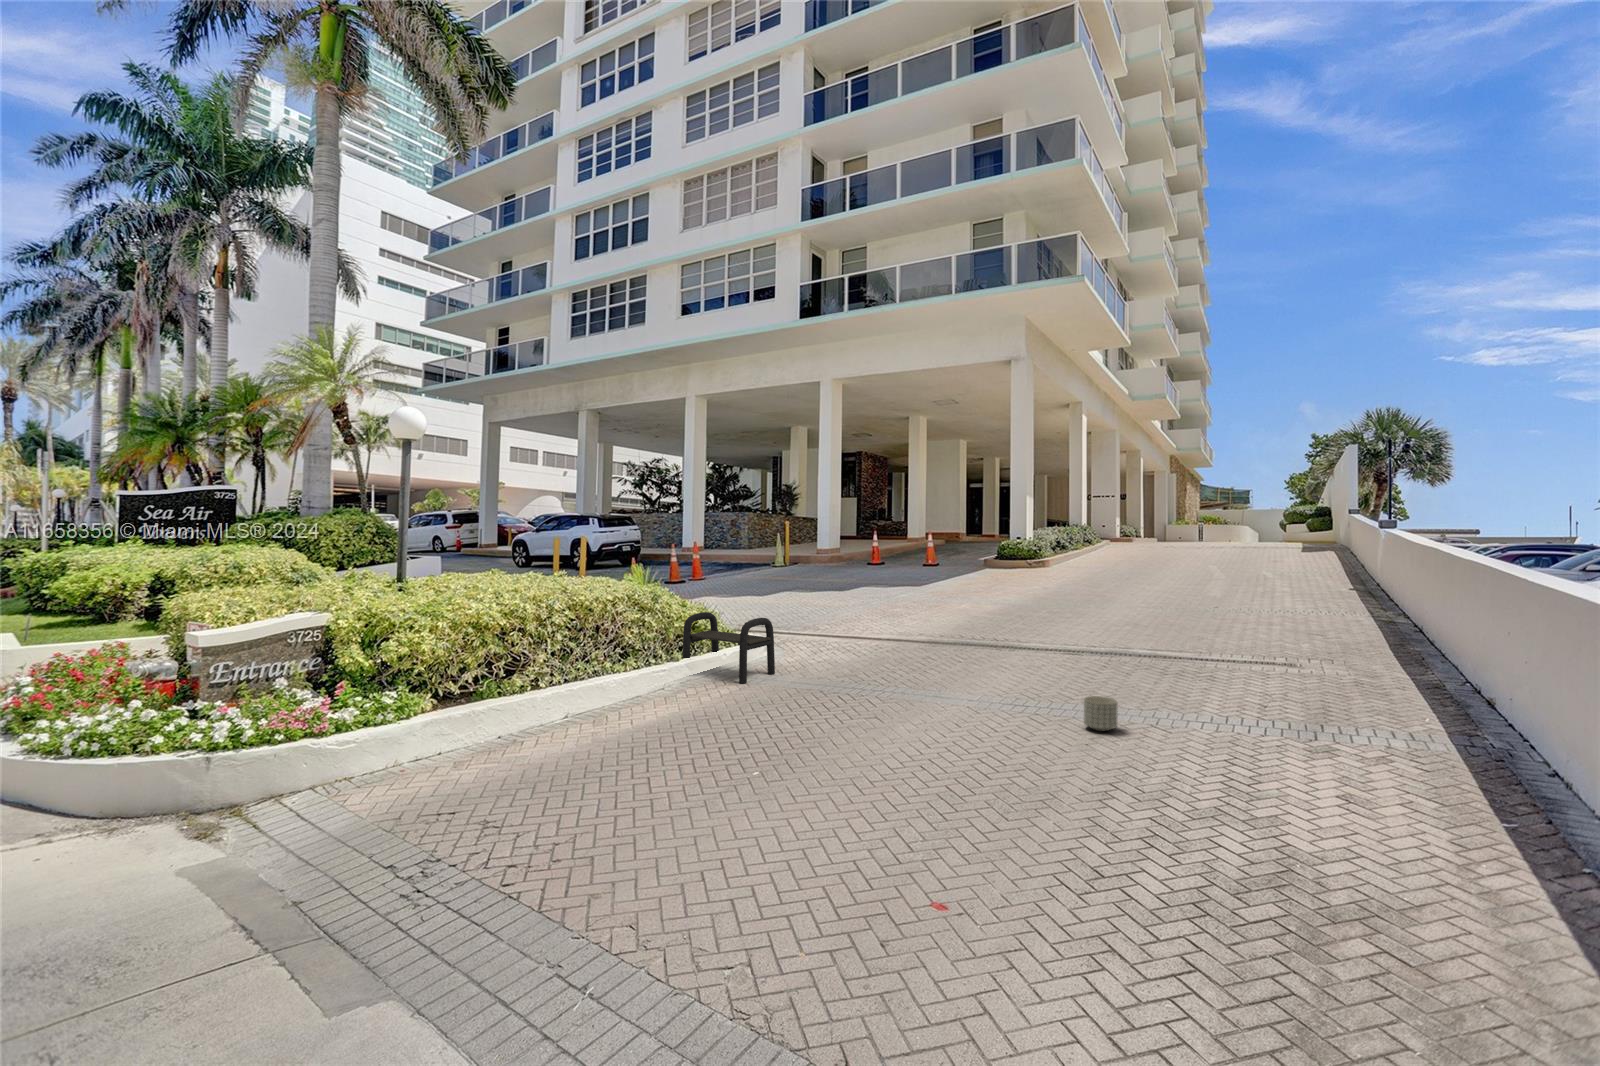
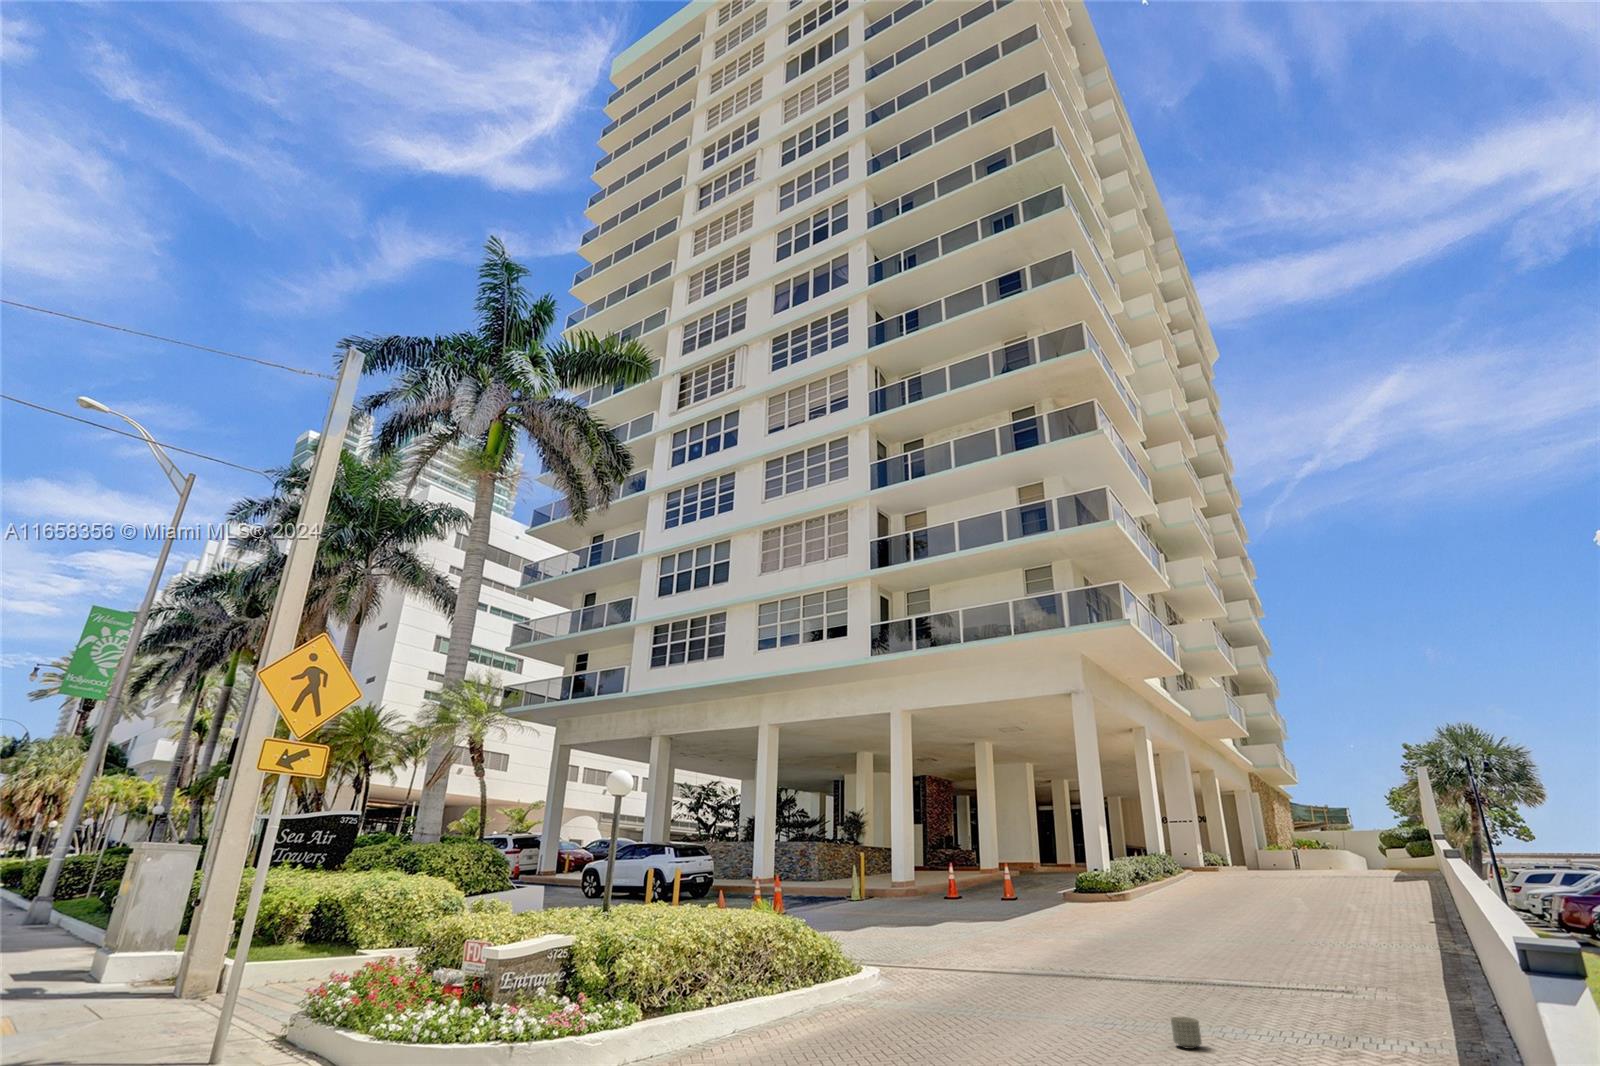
bench: present [683,612,775,684] -> none [814,943,897,1011]

